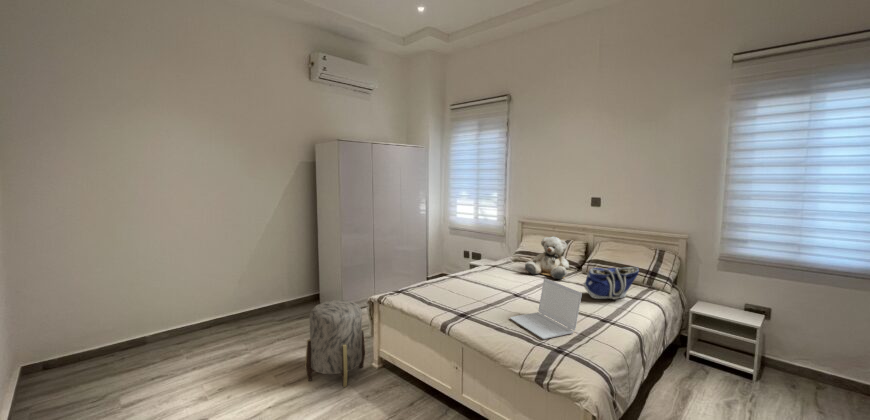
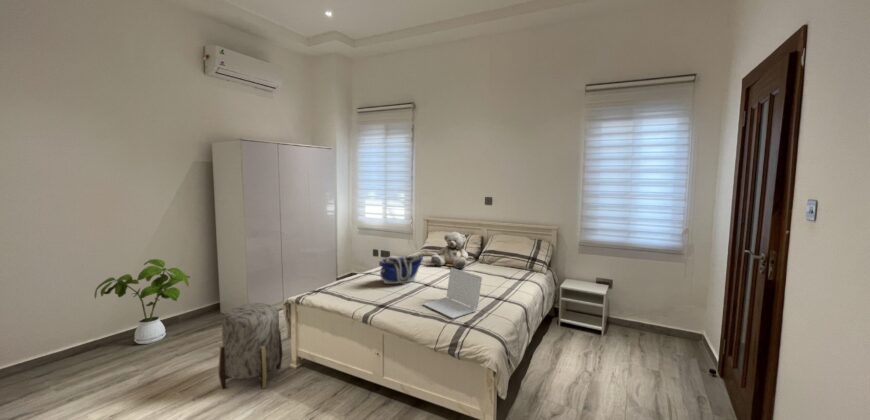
house plant: none [216,251,293,328] -> present [95,259,190,344]
tote bag: present [584,267,639,299] -> present [379,255,423,284]

